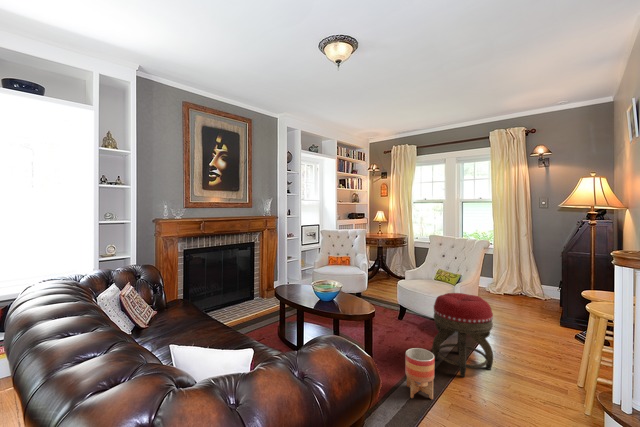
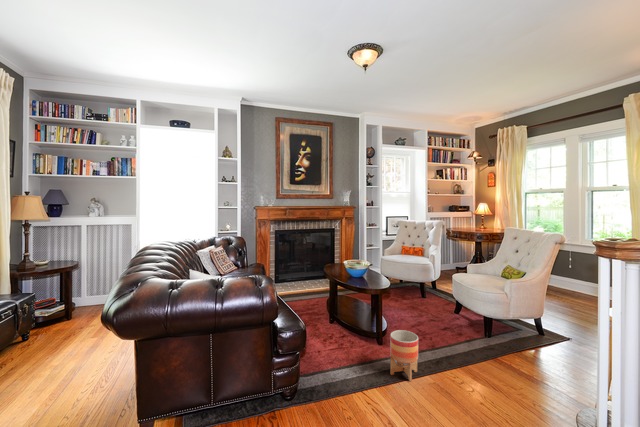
footstool: present [432,293,493,377] -> none [449,286,516,377]

